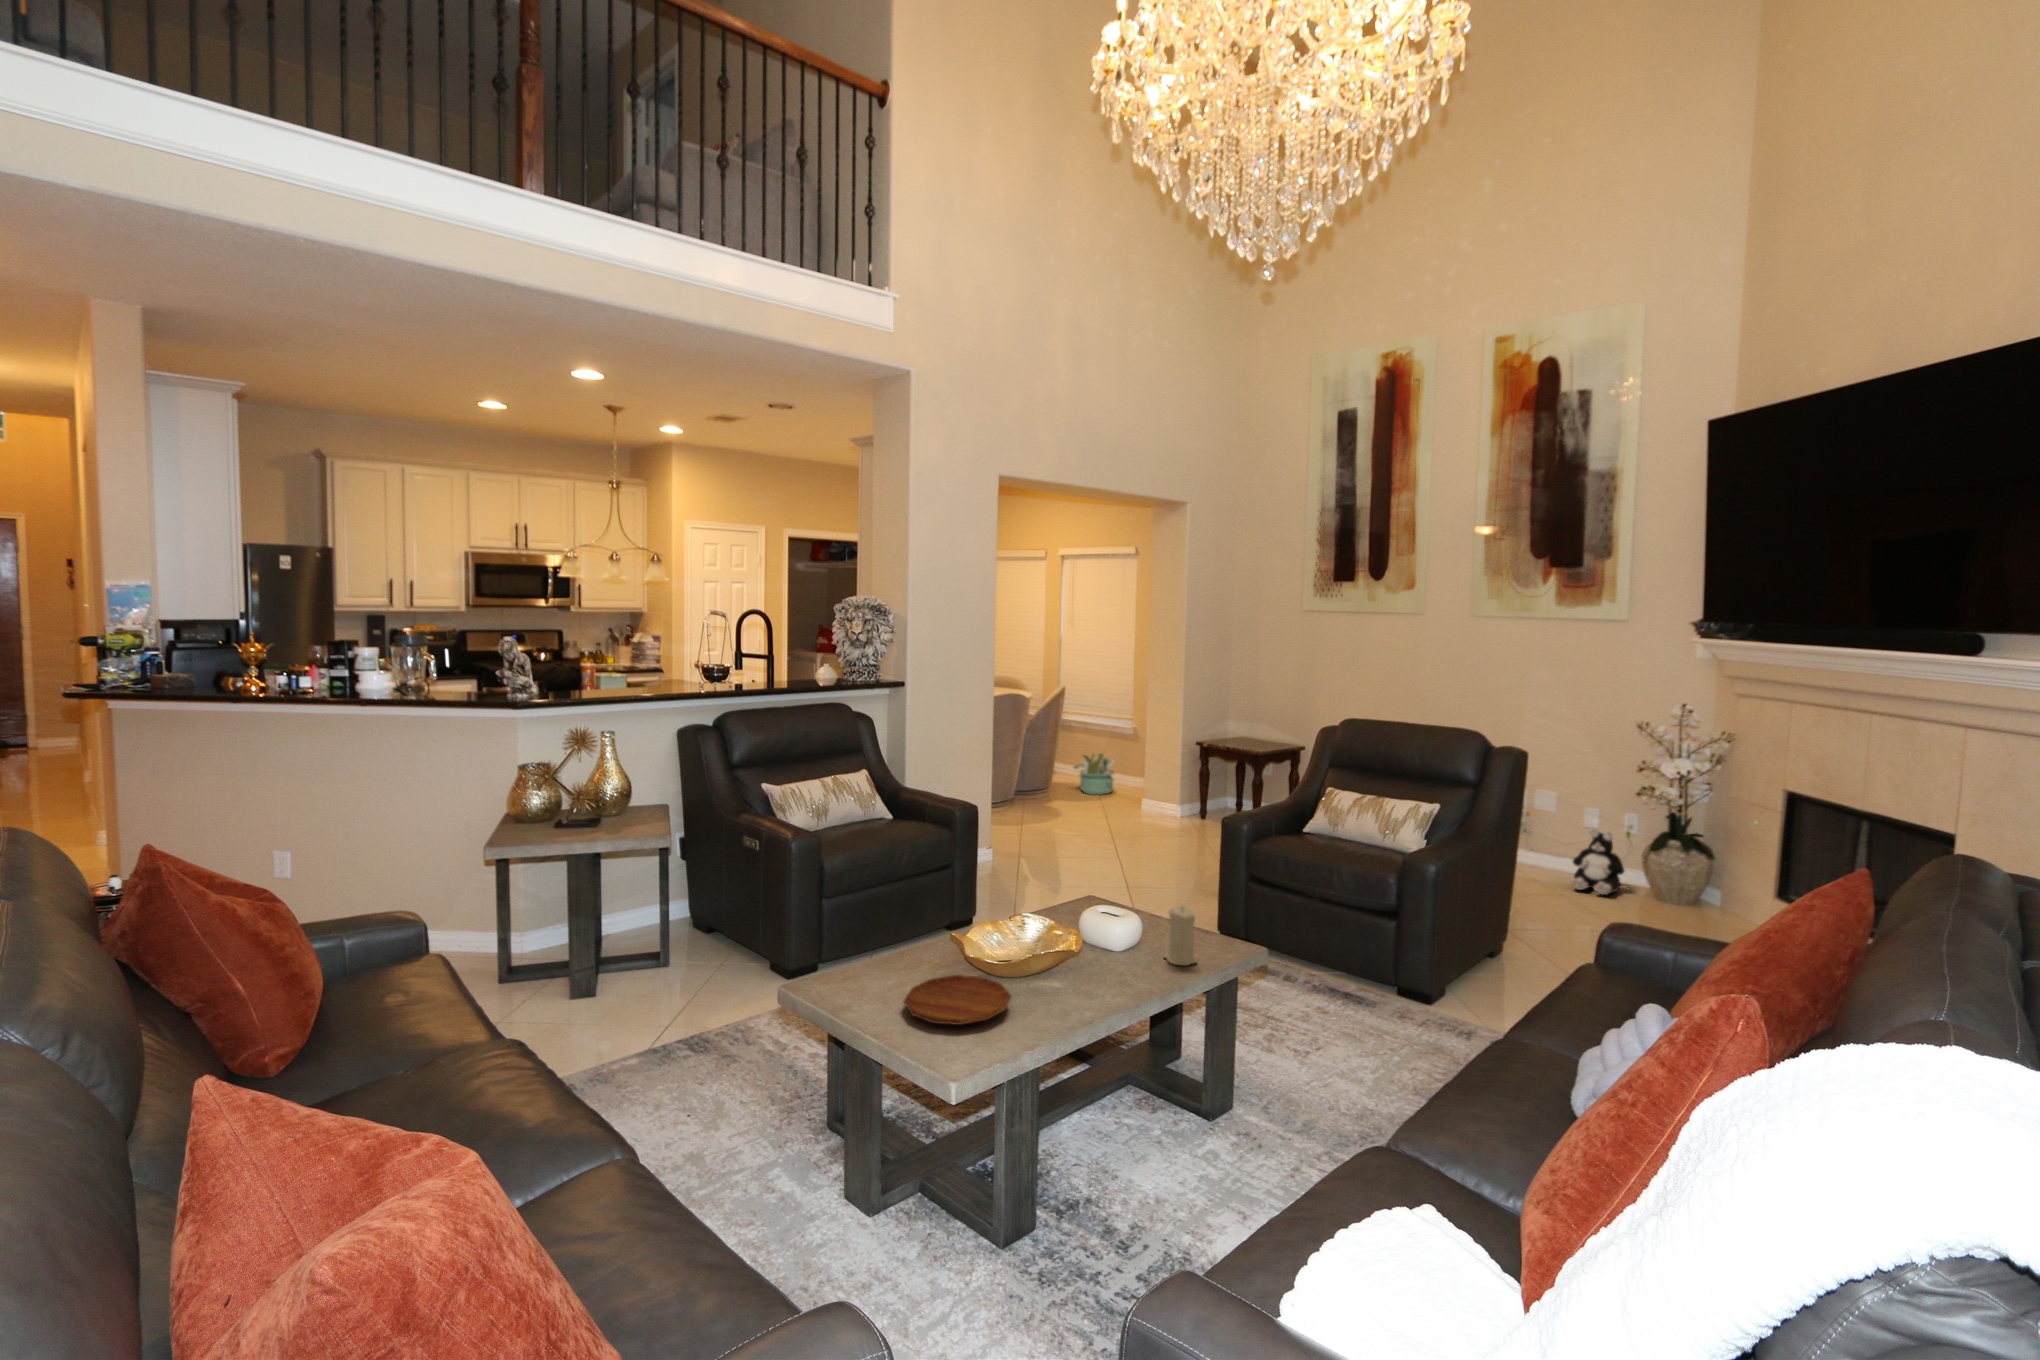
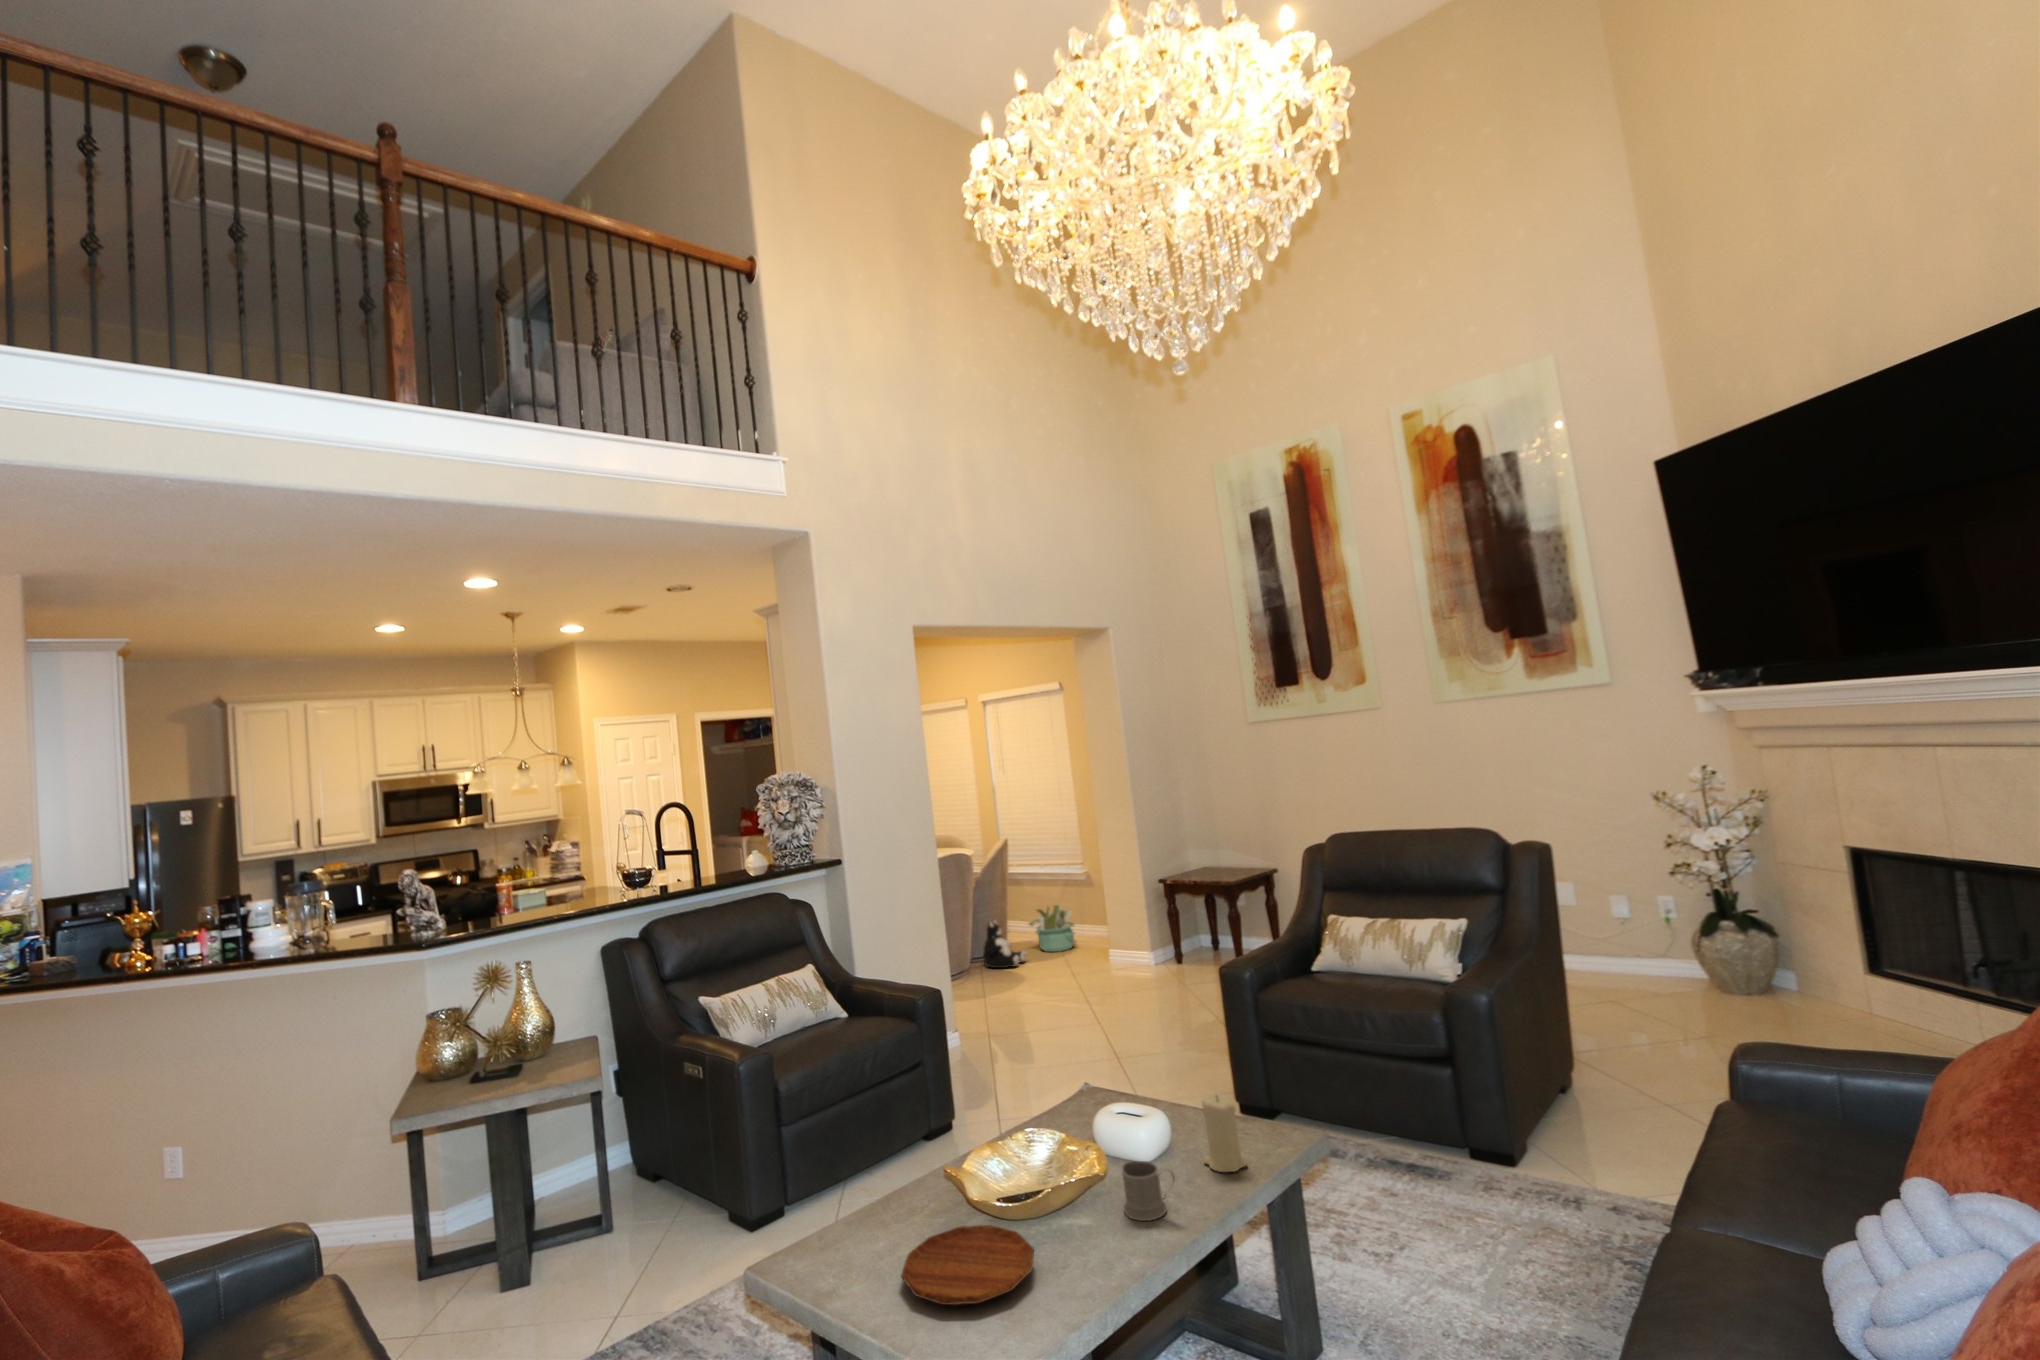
plush toy: present [1571,830,1624,895] -> present [983,921,1027,968]
mug: none [1090,945,1133,990] -> present [1122,1161,1175,1221]

